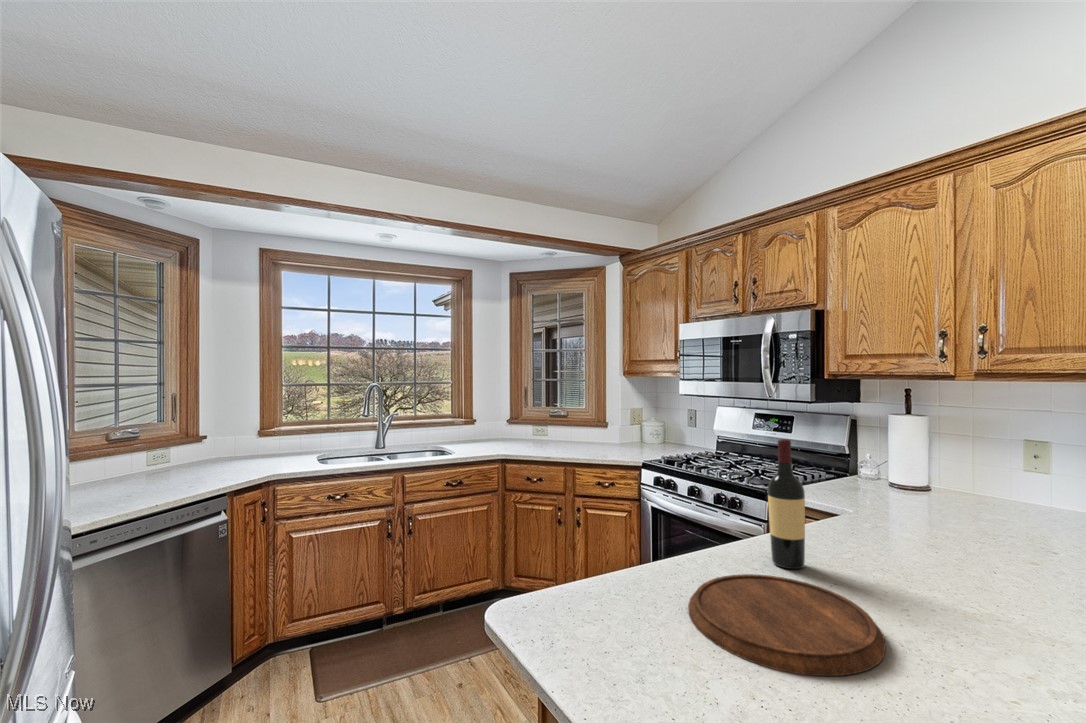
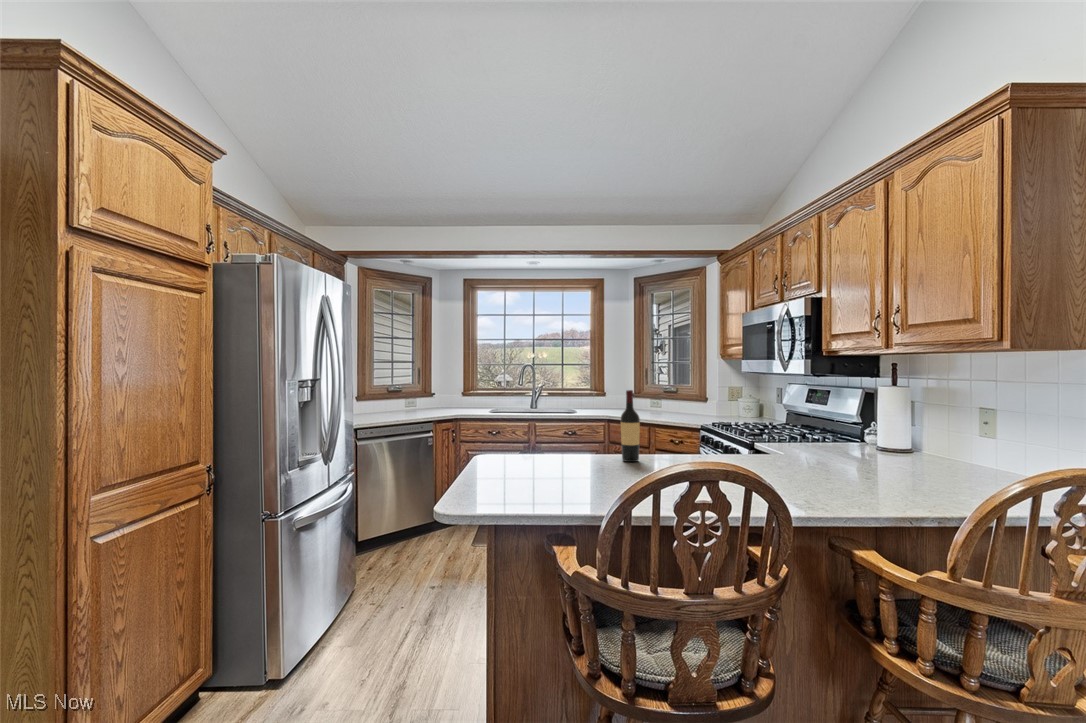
cutting board: present [688,574,886,676] -> none [527,454,609,477]

